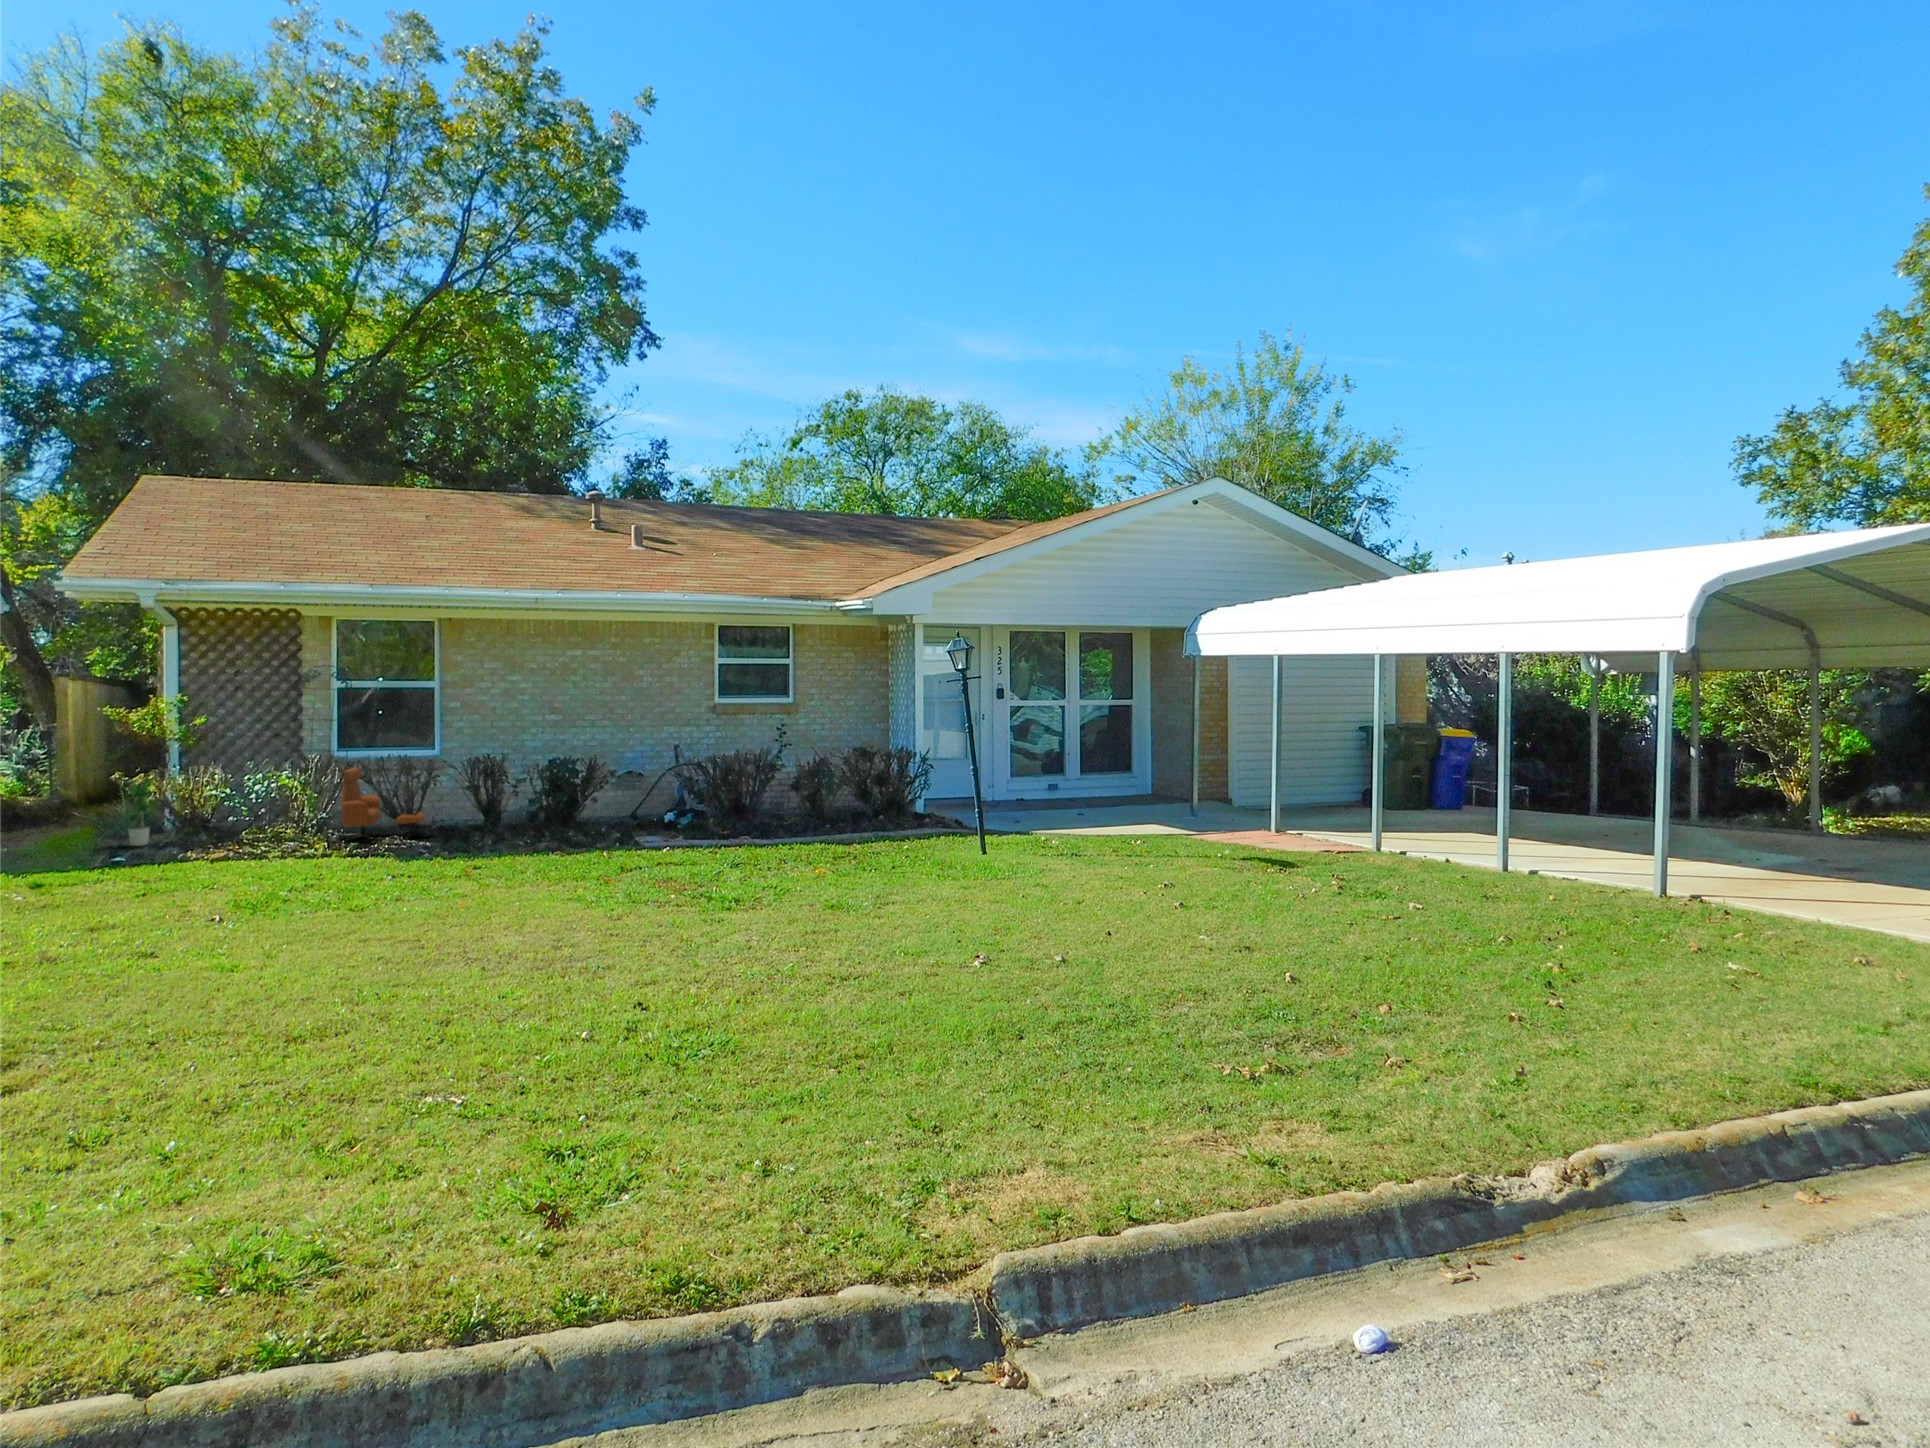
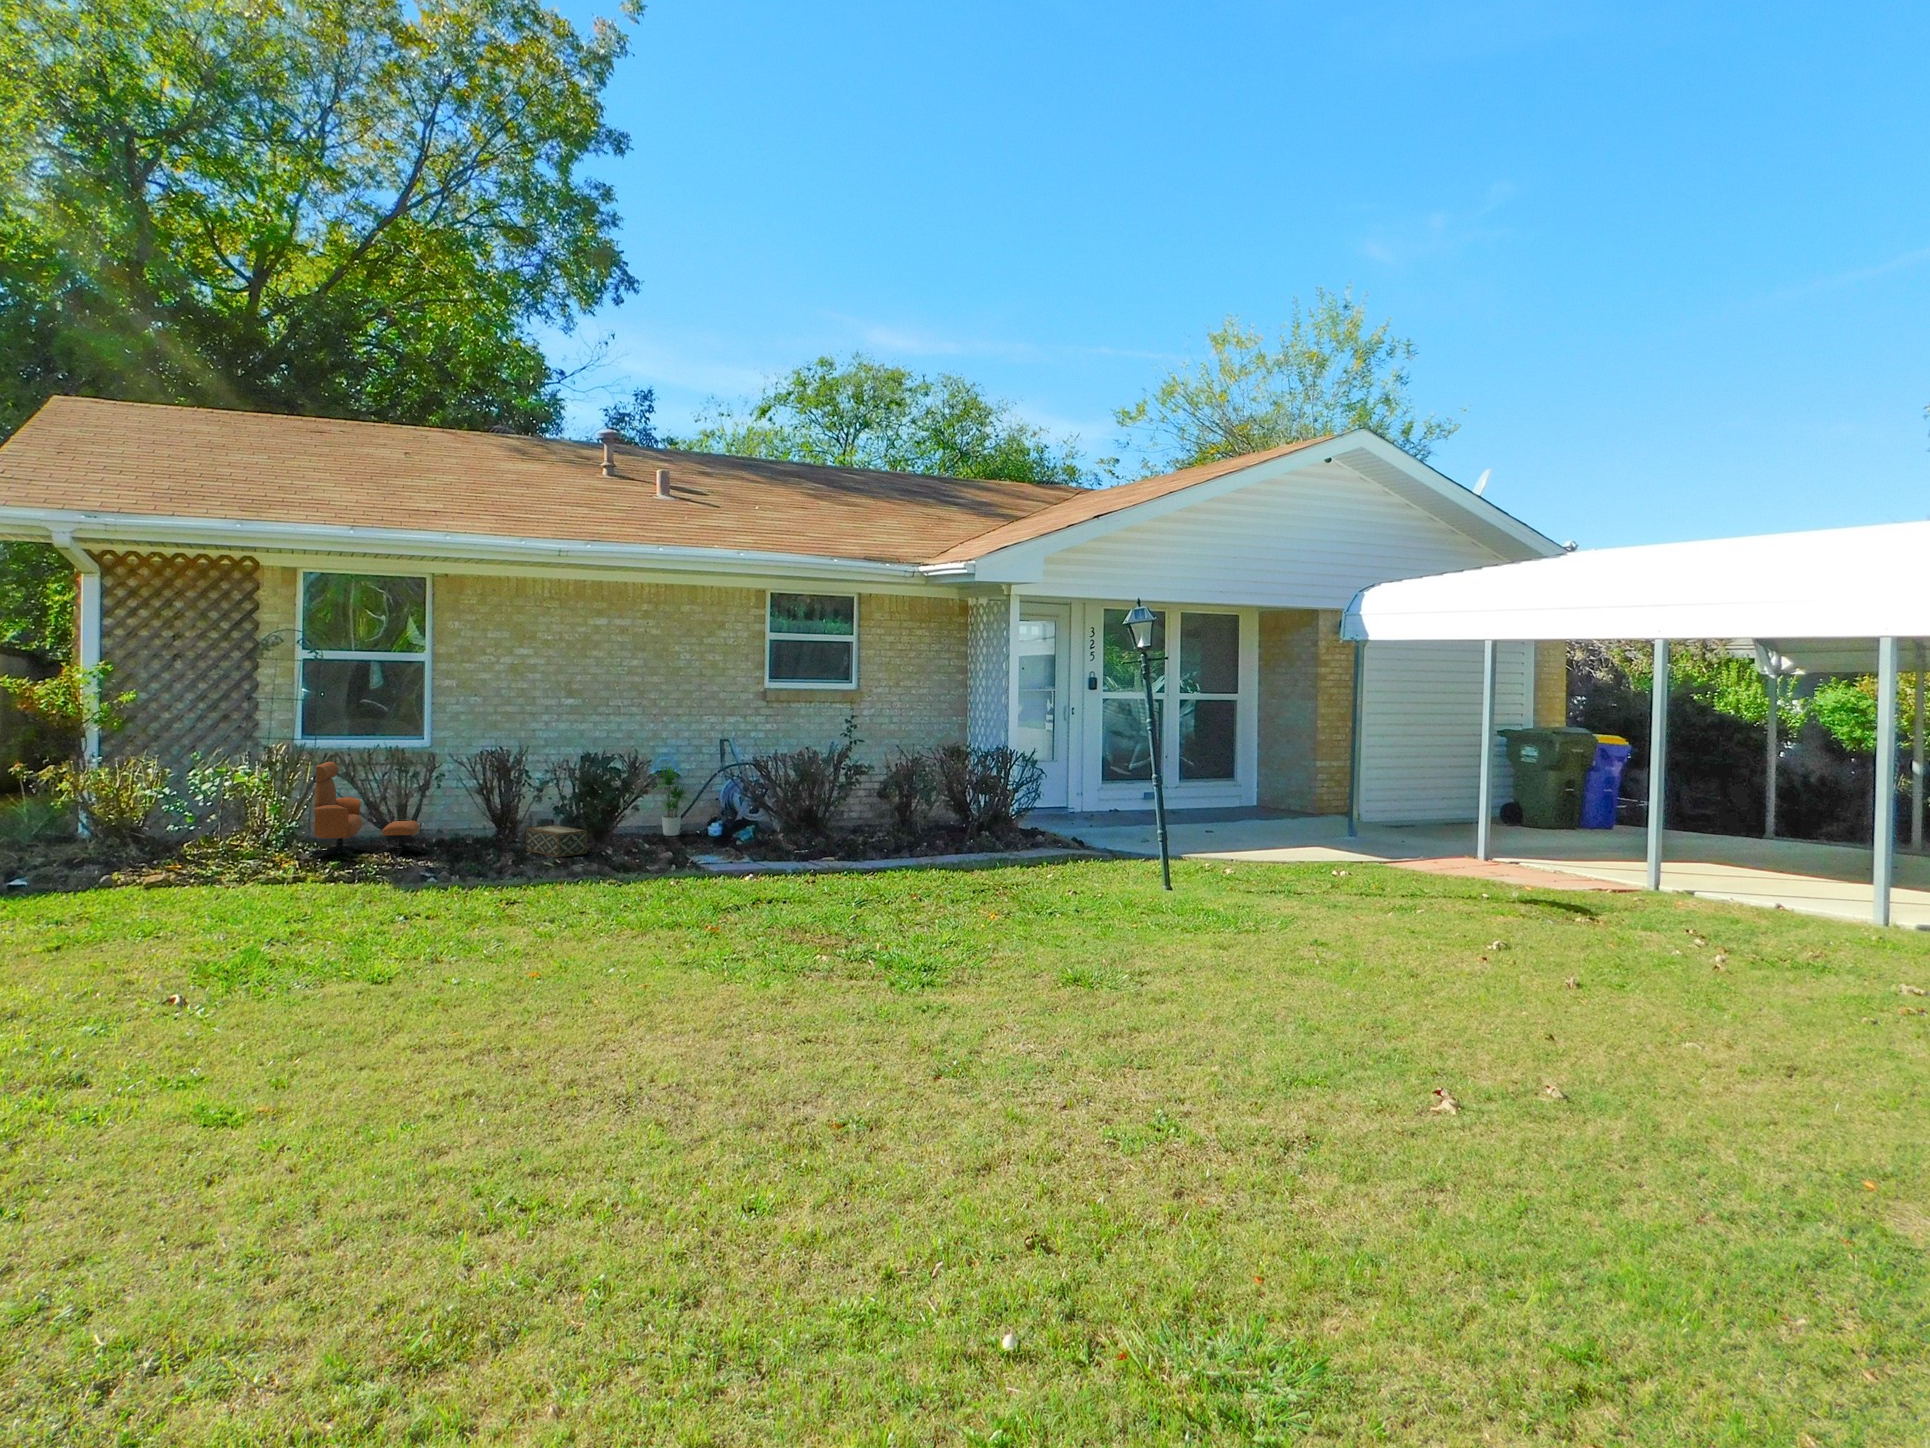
potted plant: present [124,780,152,846] -> present [654,764,688,836]
woven basket: none [509,814,555,839] -> present [526,825,587,857]

